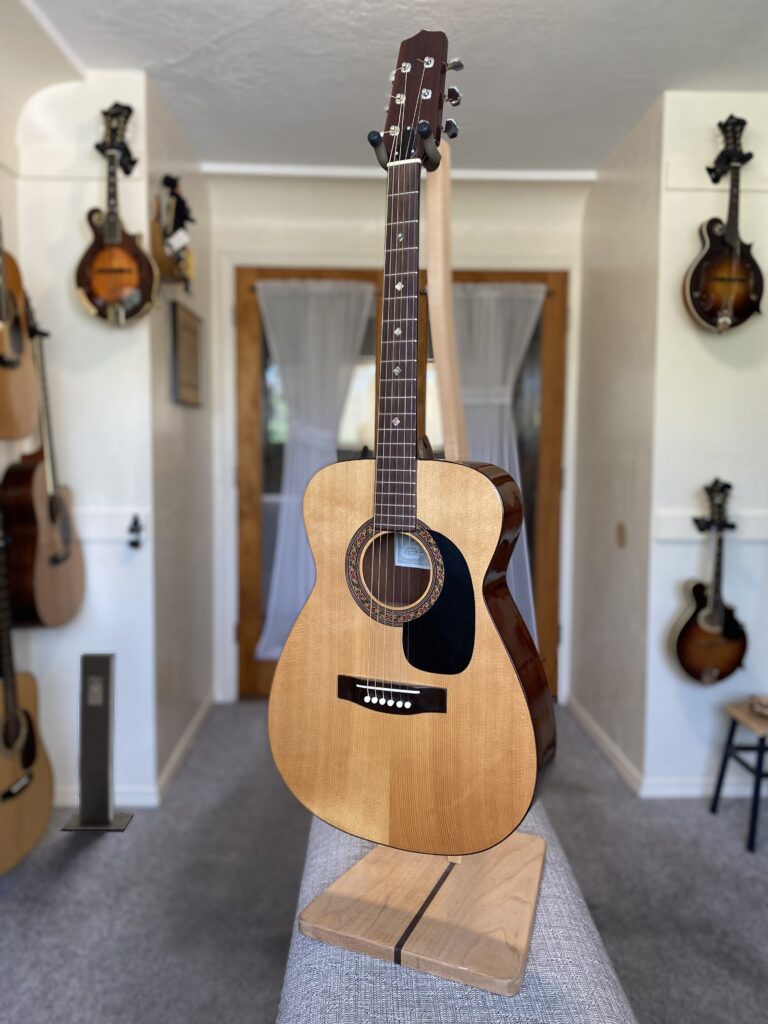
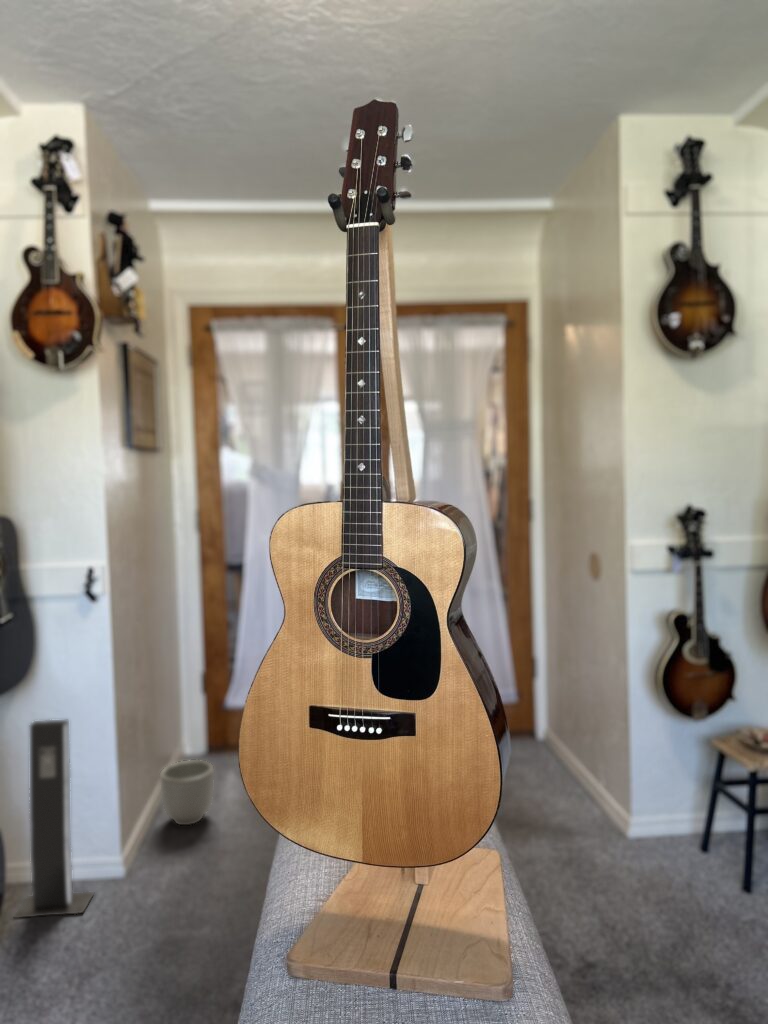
planter: none [195,703,245,762] -> present [160,760,214,825]

